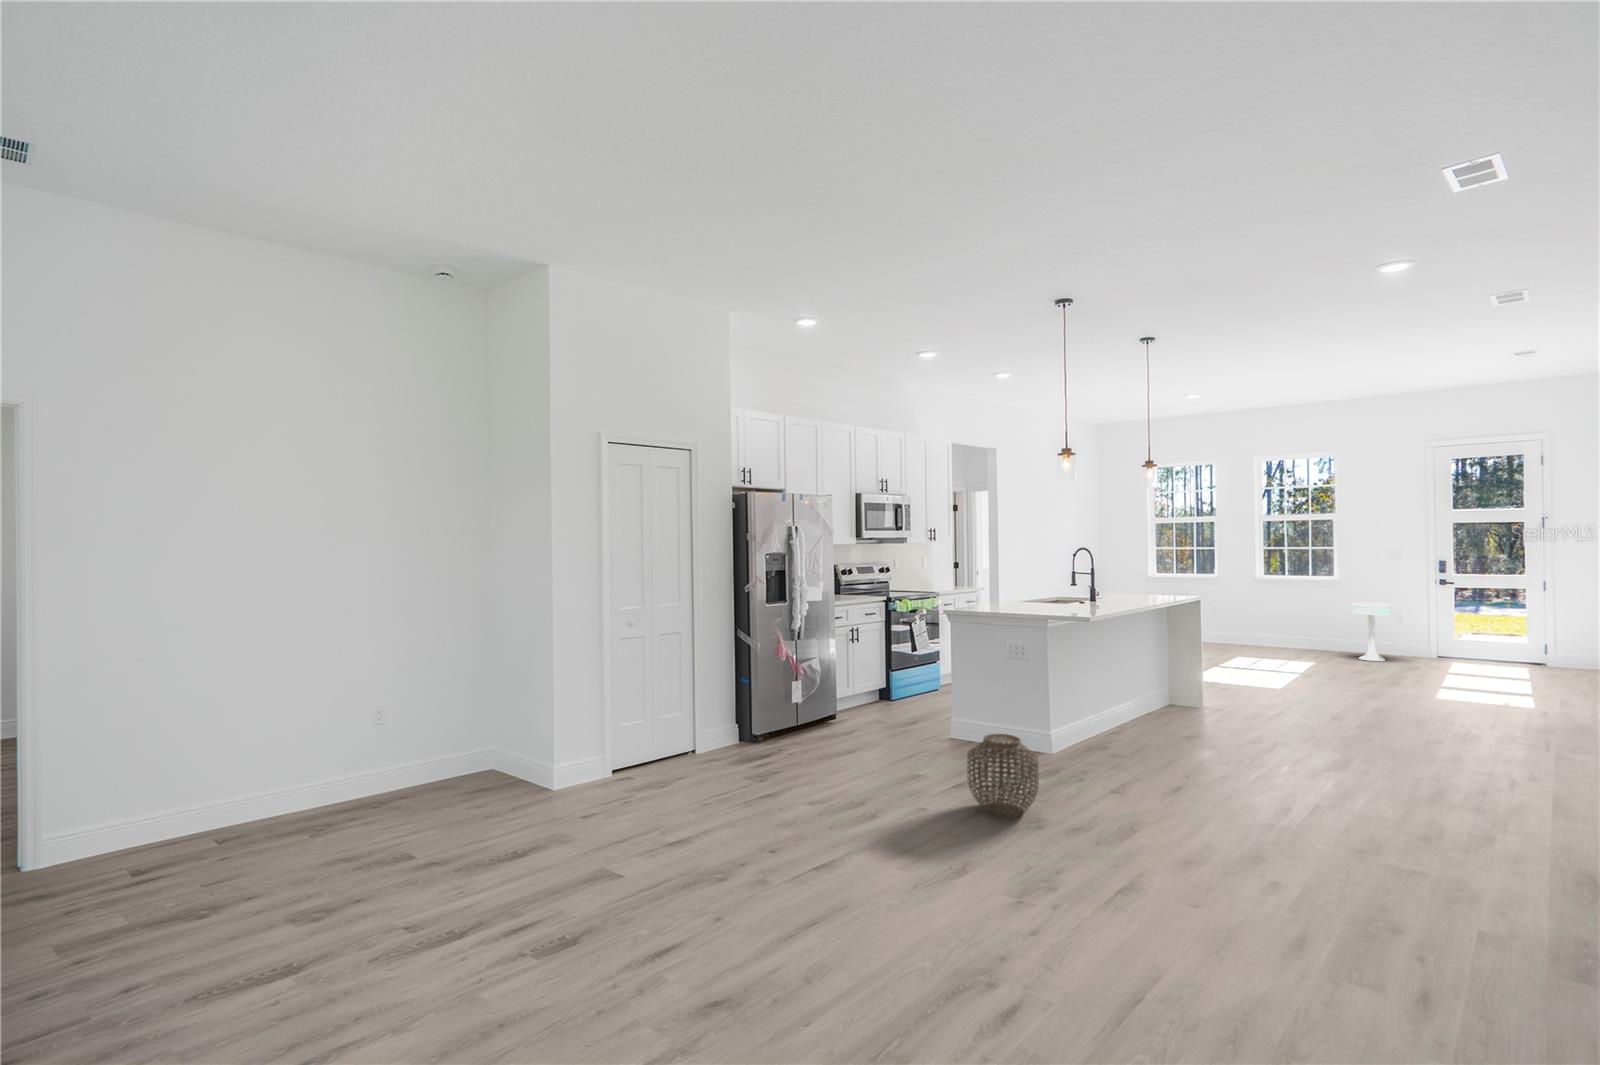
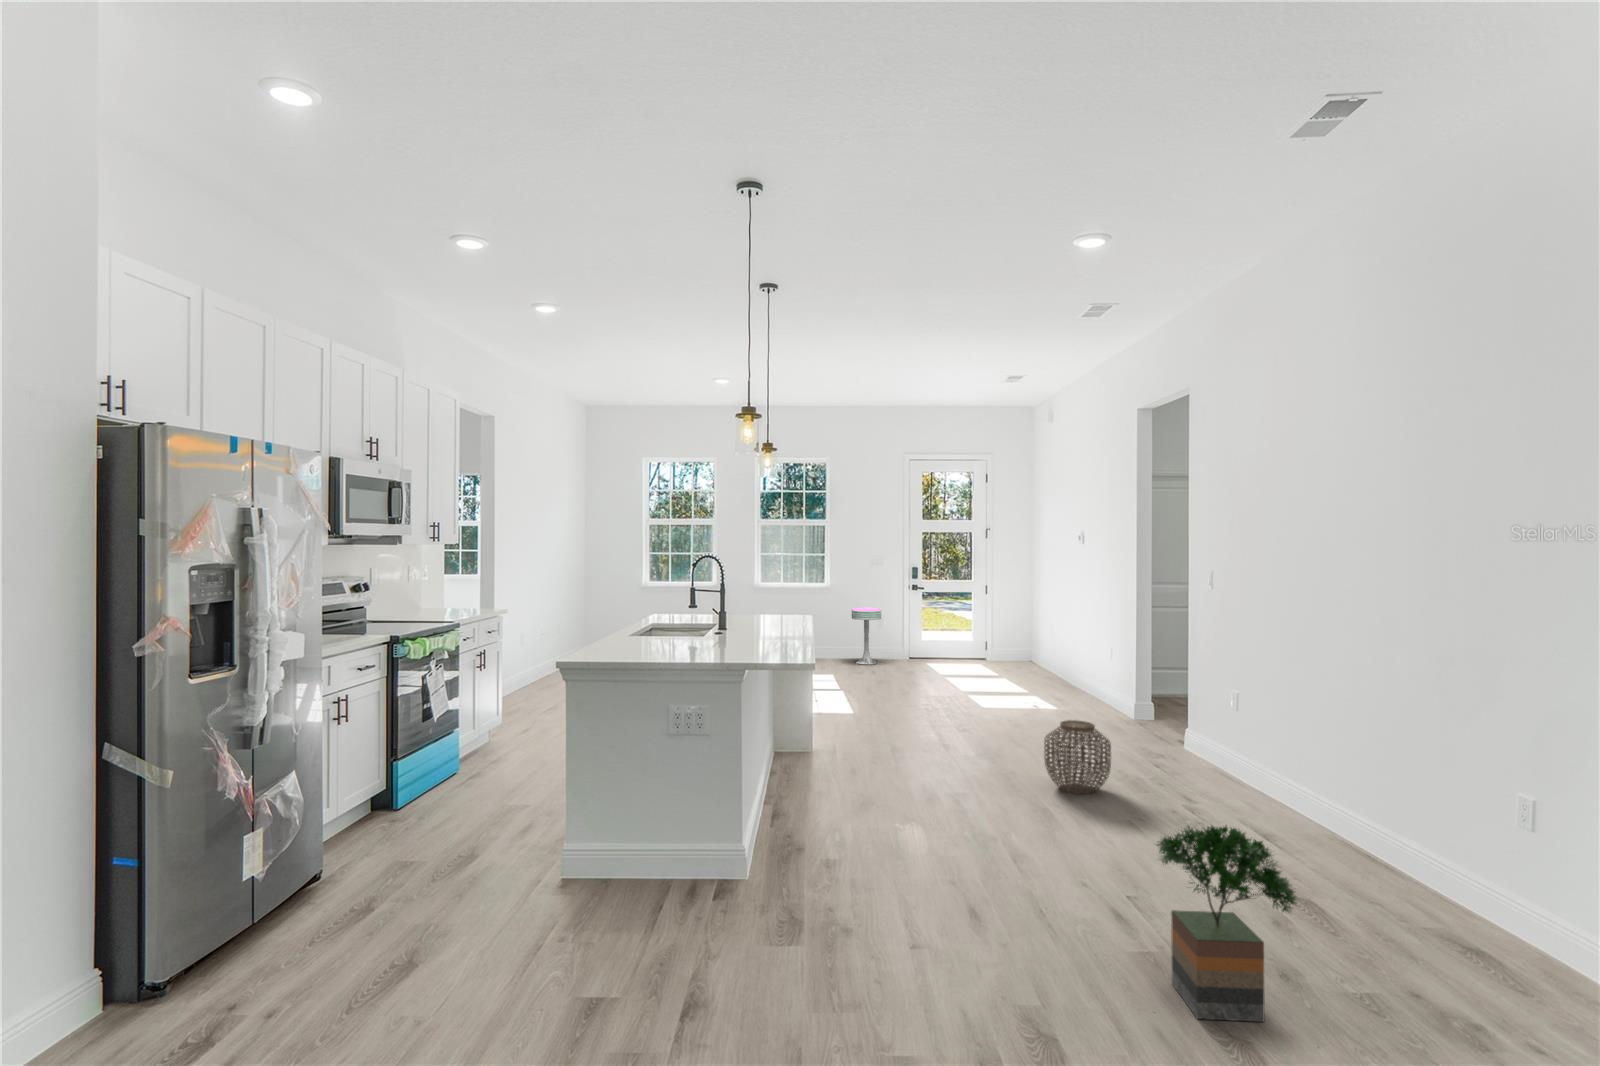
woven basket: present [967,734,1039,817] -> present [1044,720,1111,794]
potted tree: none [1284,763,1403,930] -> present [1157,826,1298,1022]

